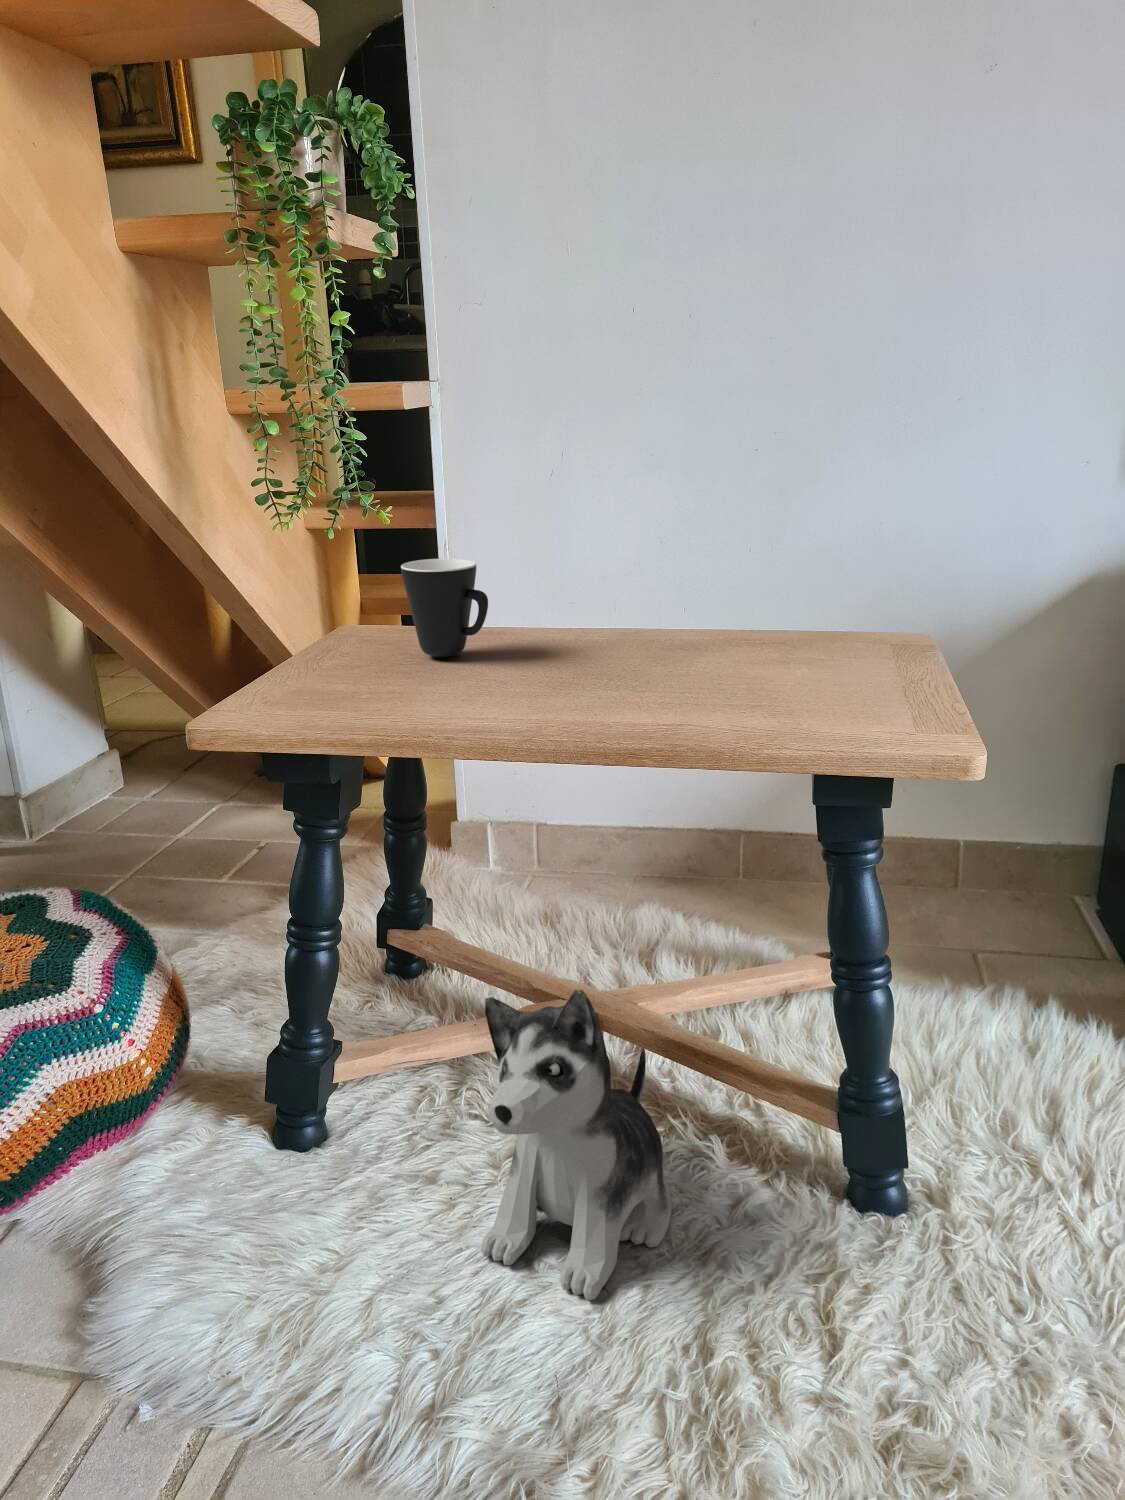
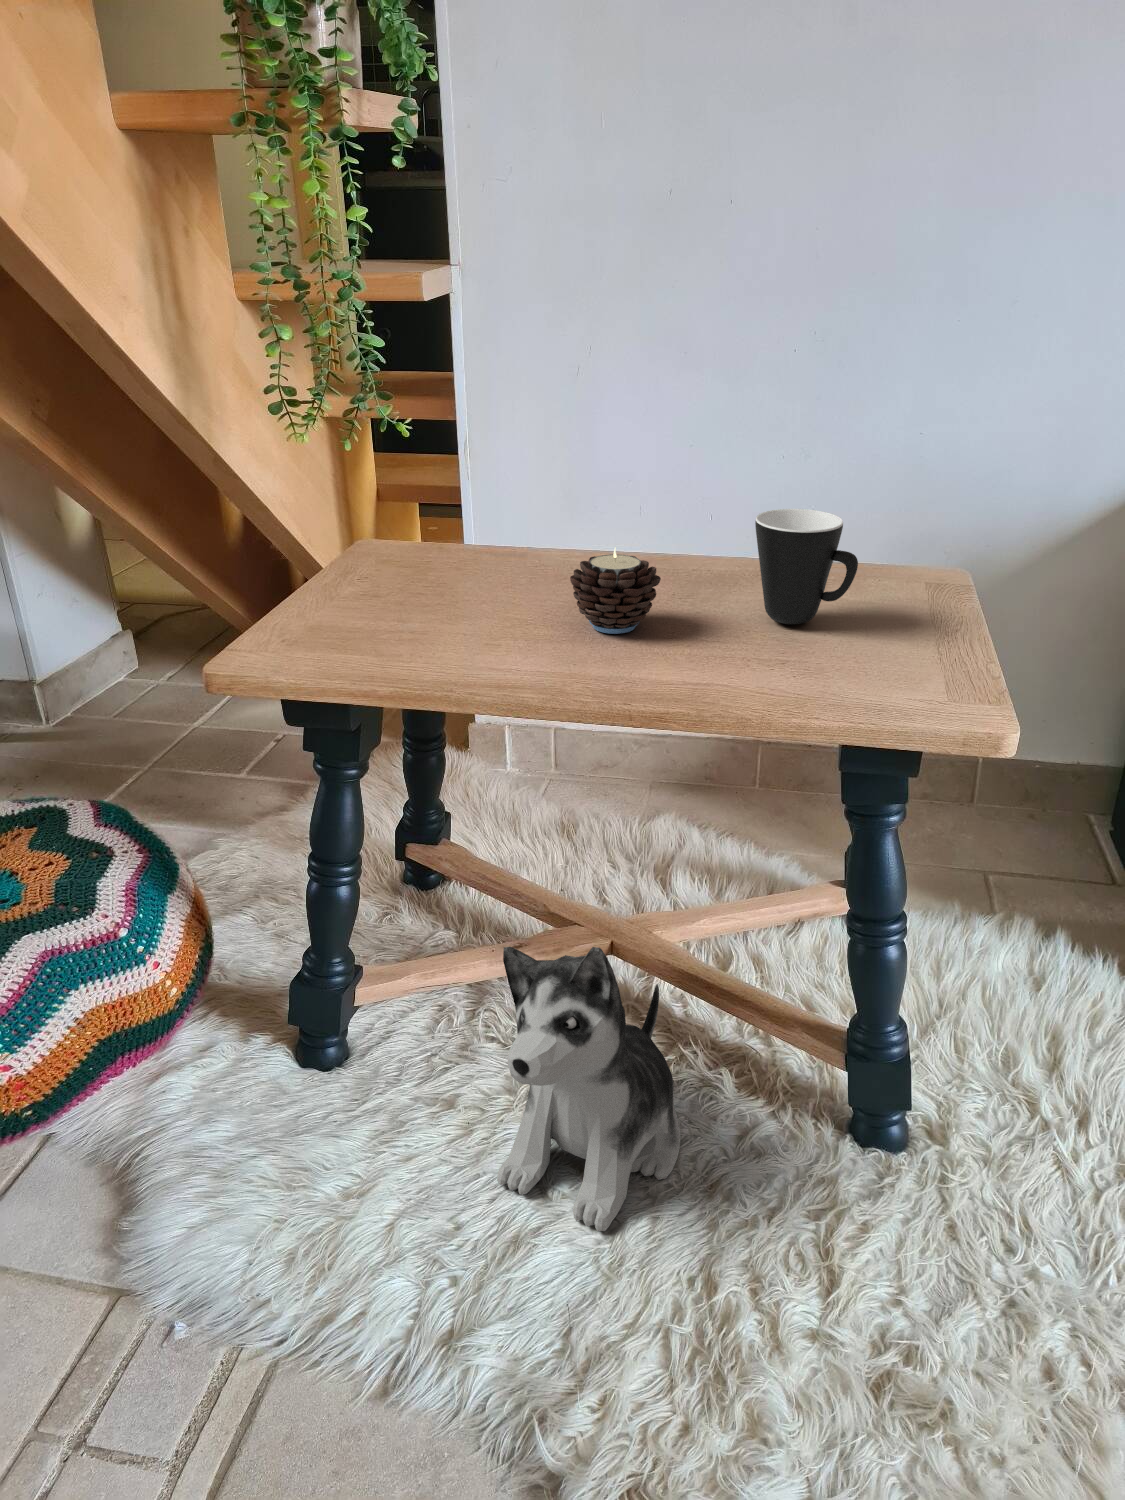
mug: present [401,559,488,657] -> present [755,509,858,624]
candle: none [547,608,635,692] -> present [570,548,661,634]

